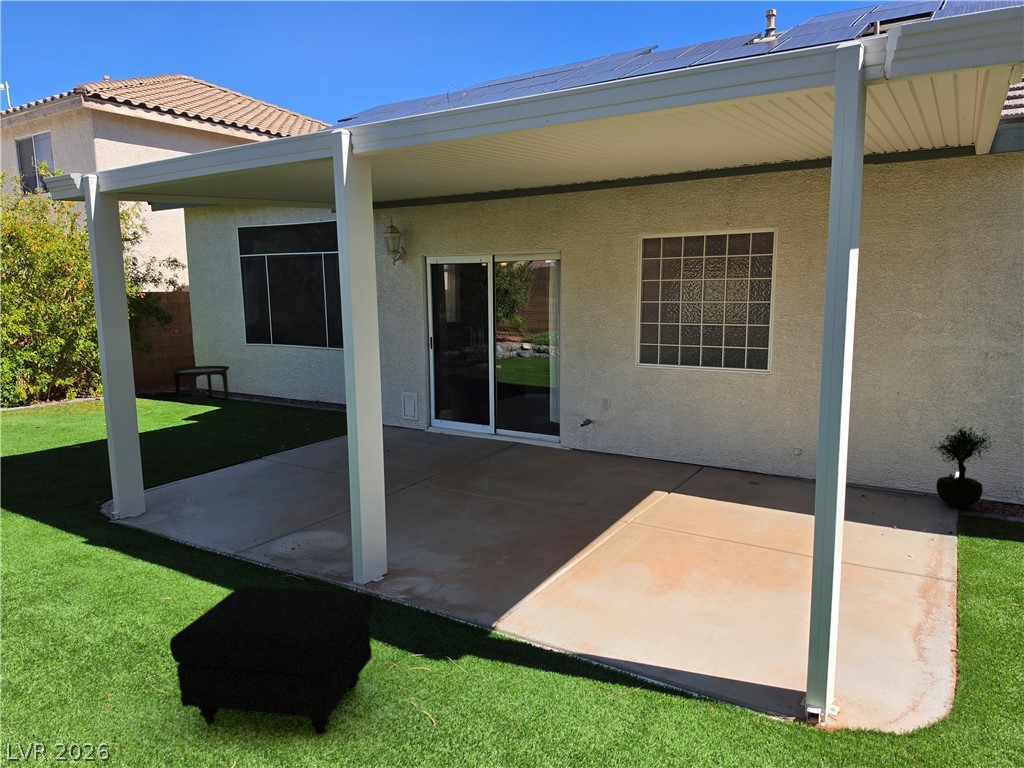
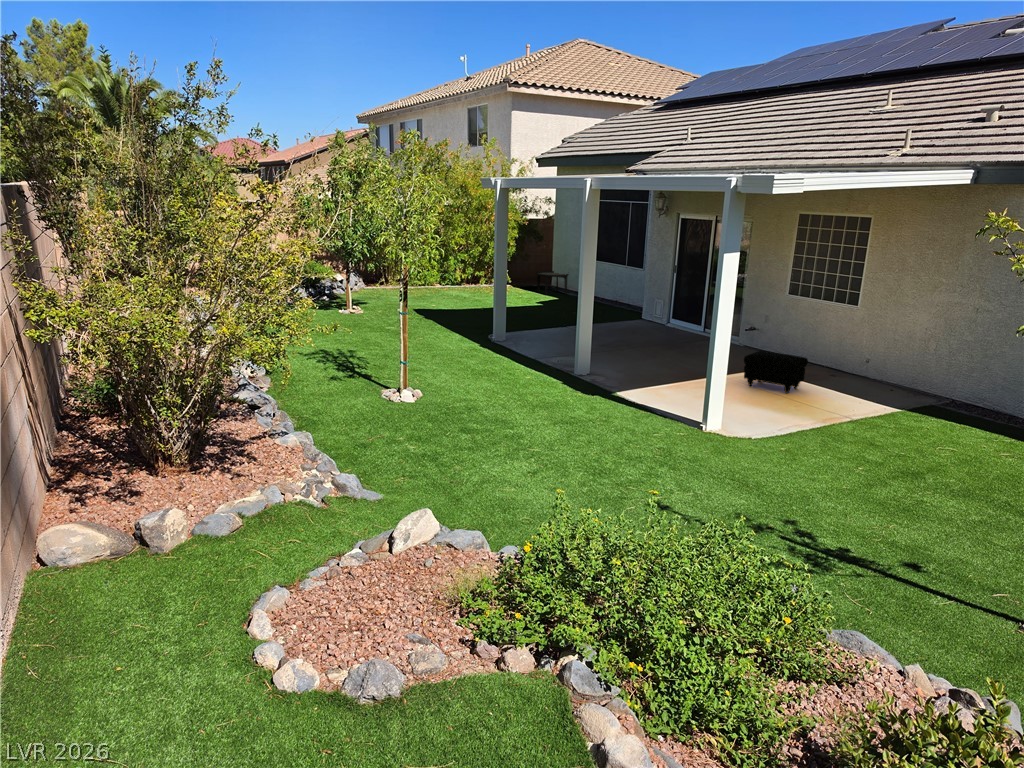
potted tree: present [933,426,995,508] -> none [920,349,959,405]
ottoman: present [170,586,373,735] -> present [744,351,808,393]

